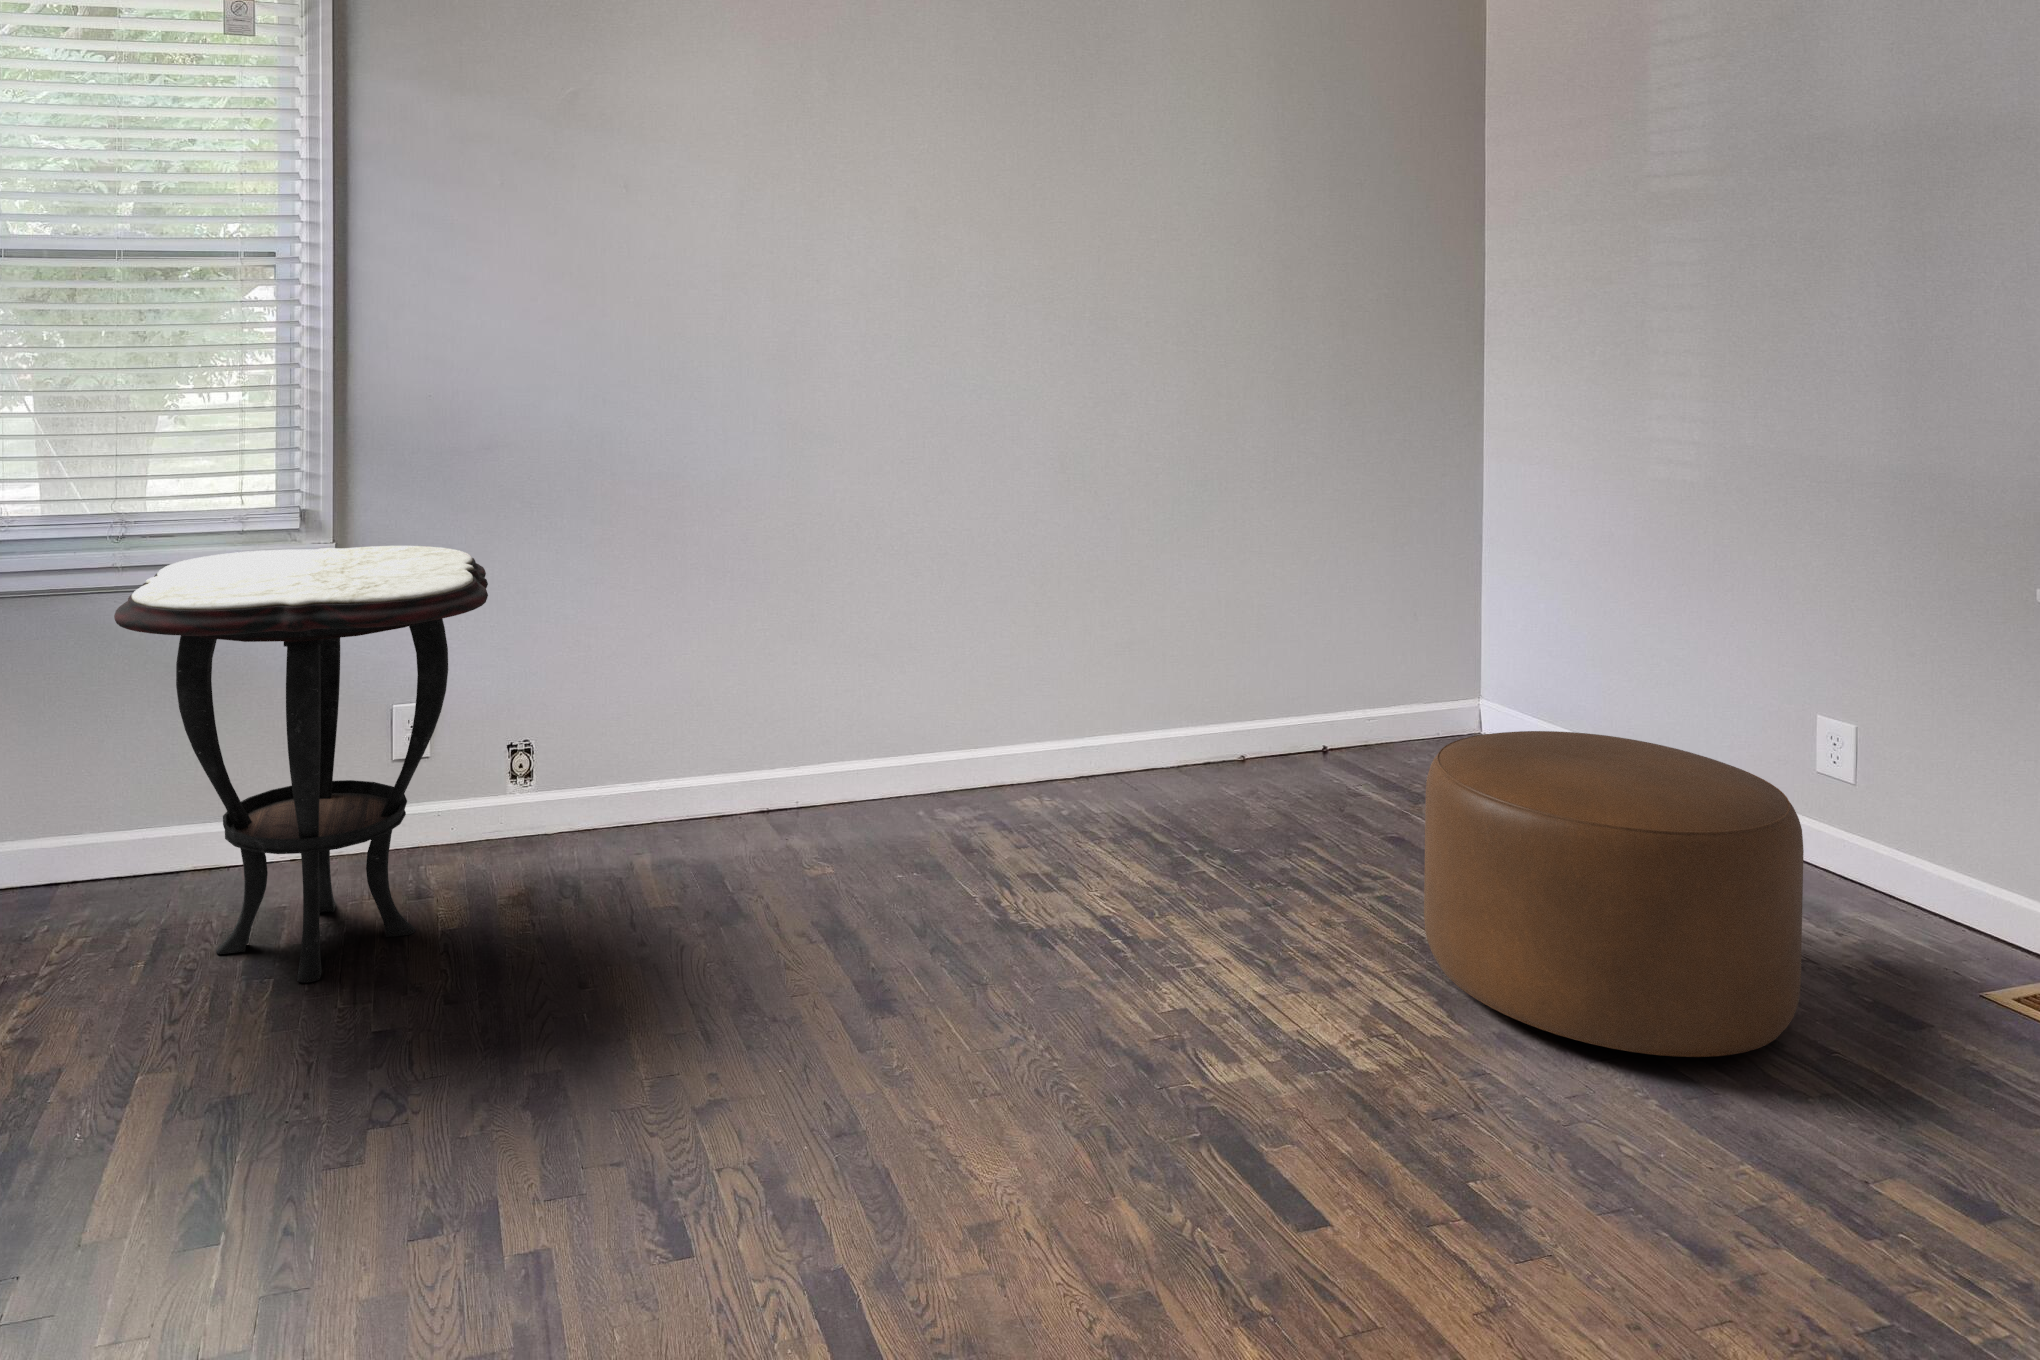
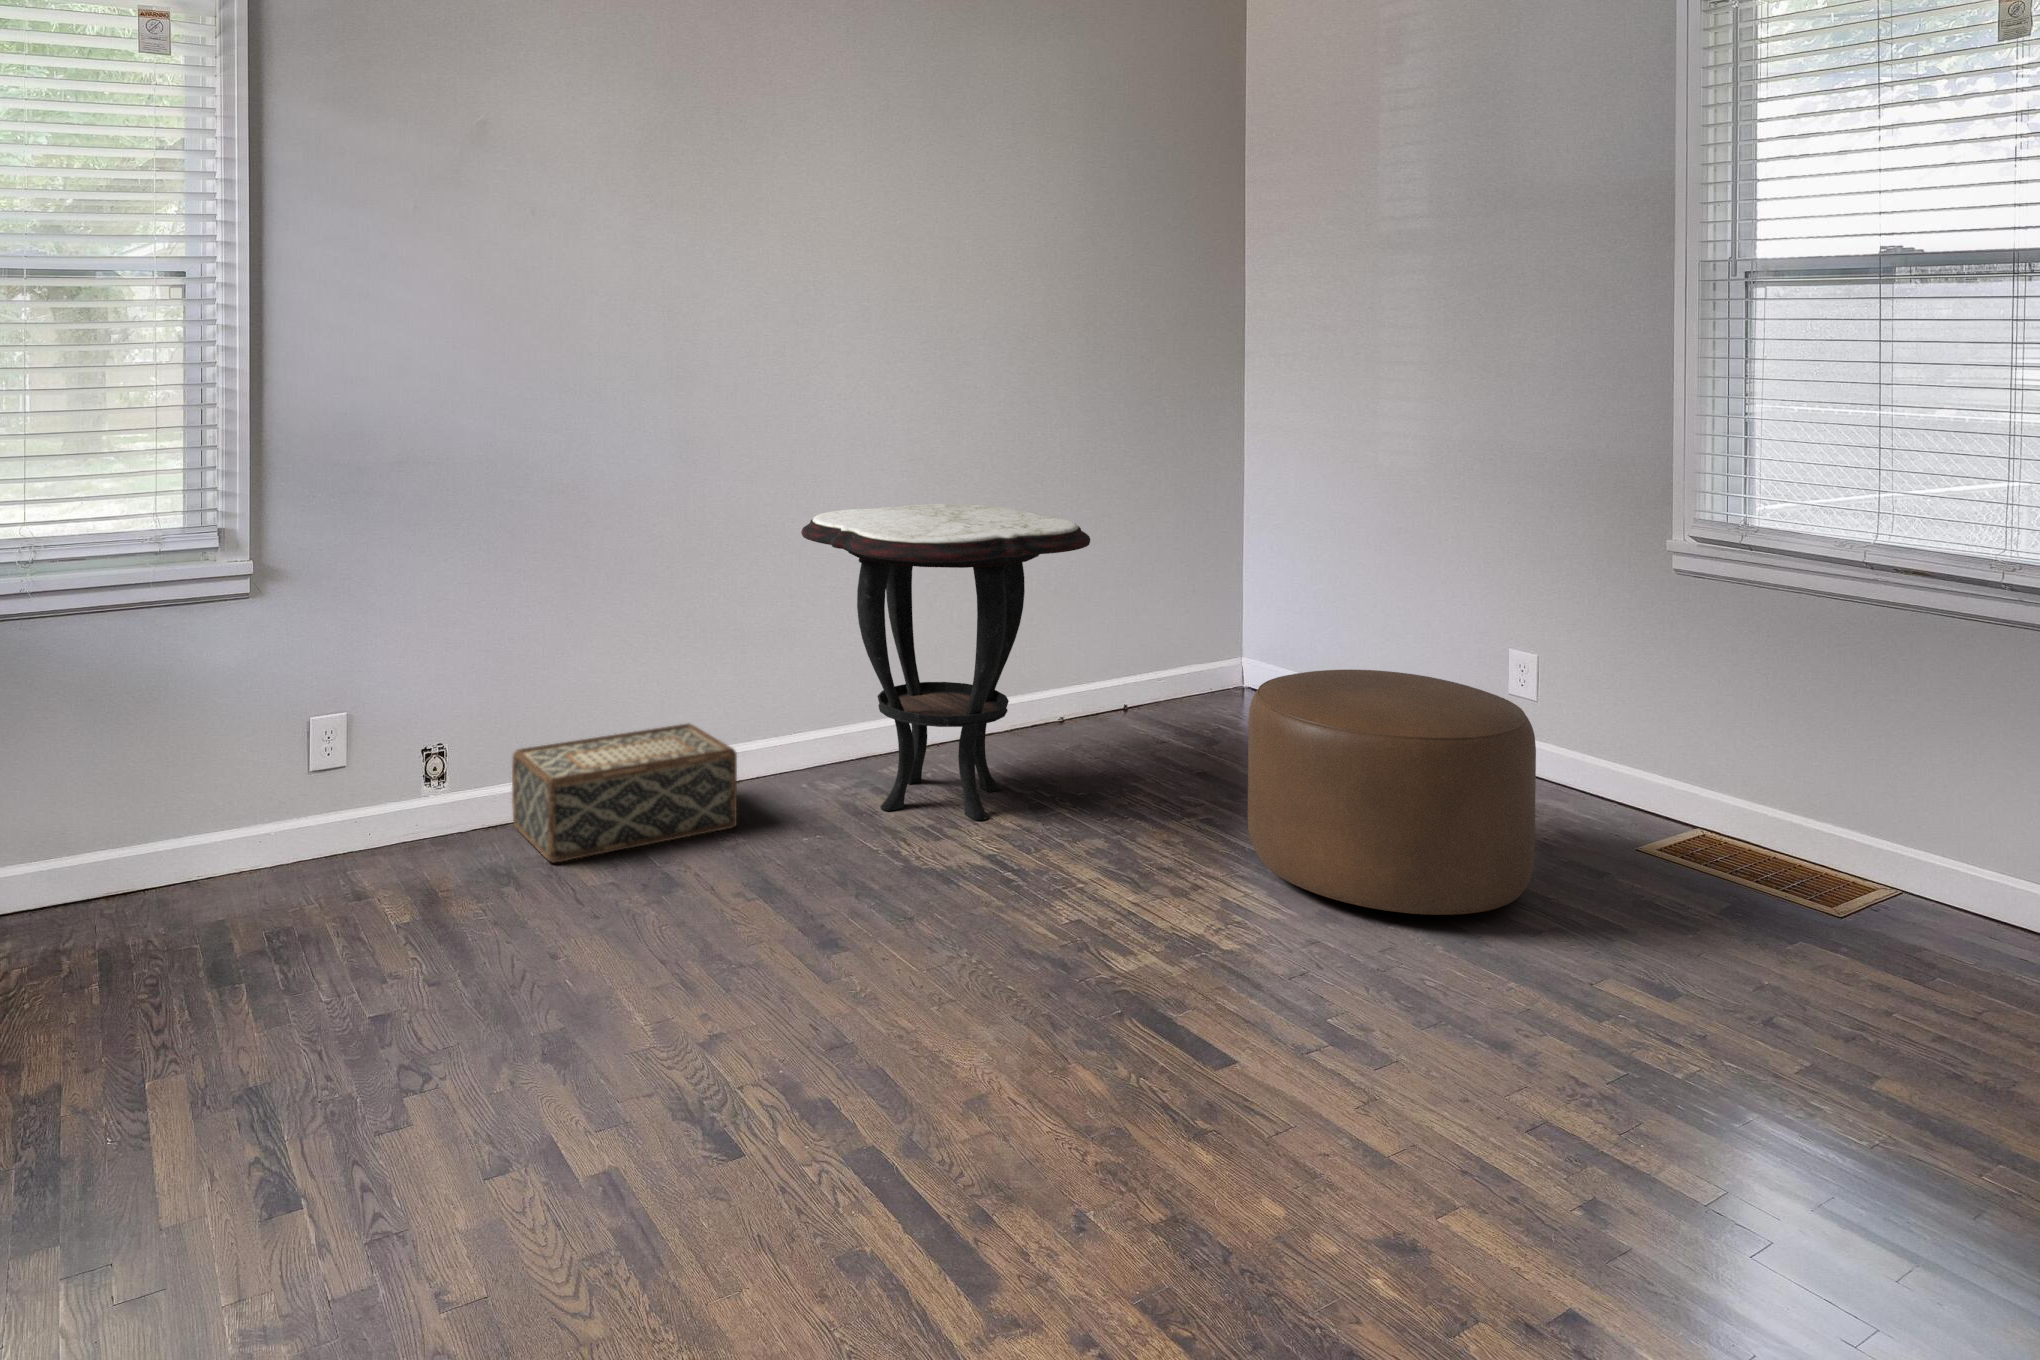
side table: present [114,546,488,983] -> present [801,504,1090,820]
woven basket: none [612,740,843,881] -> present [512,724,737,862]

